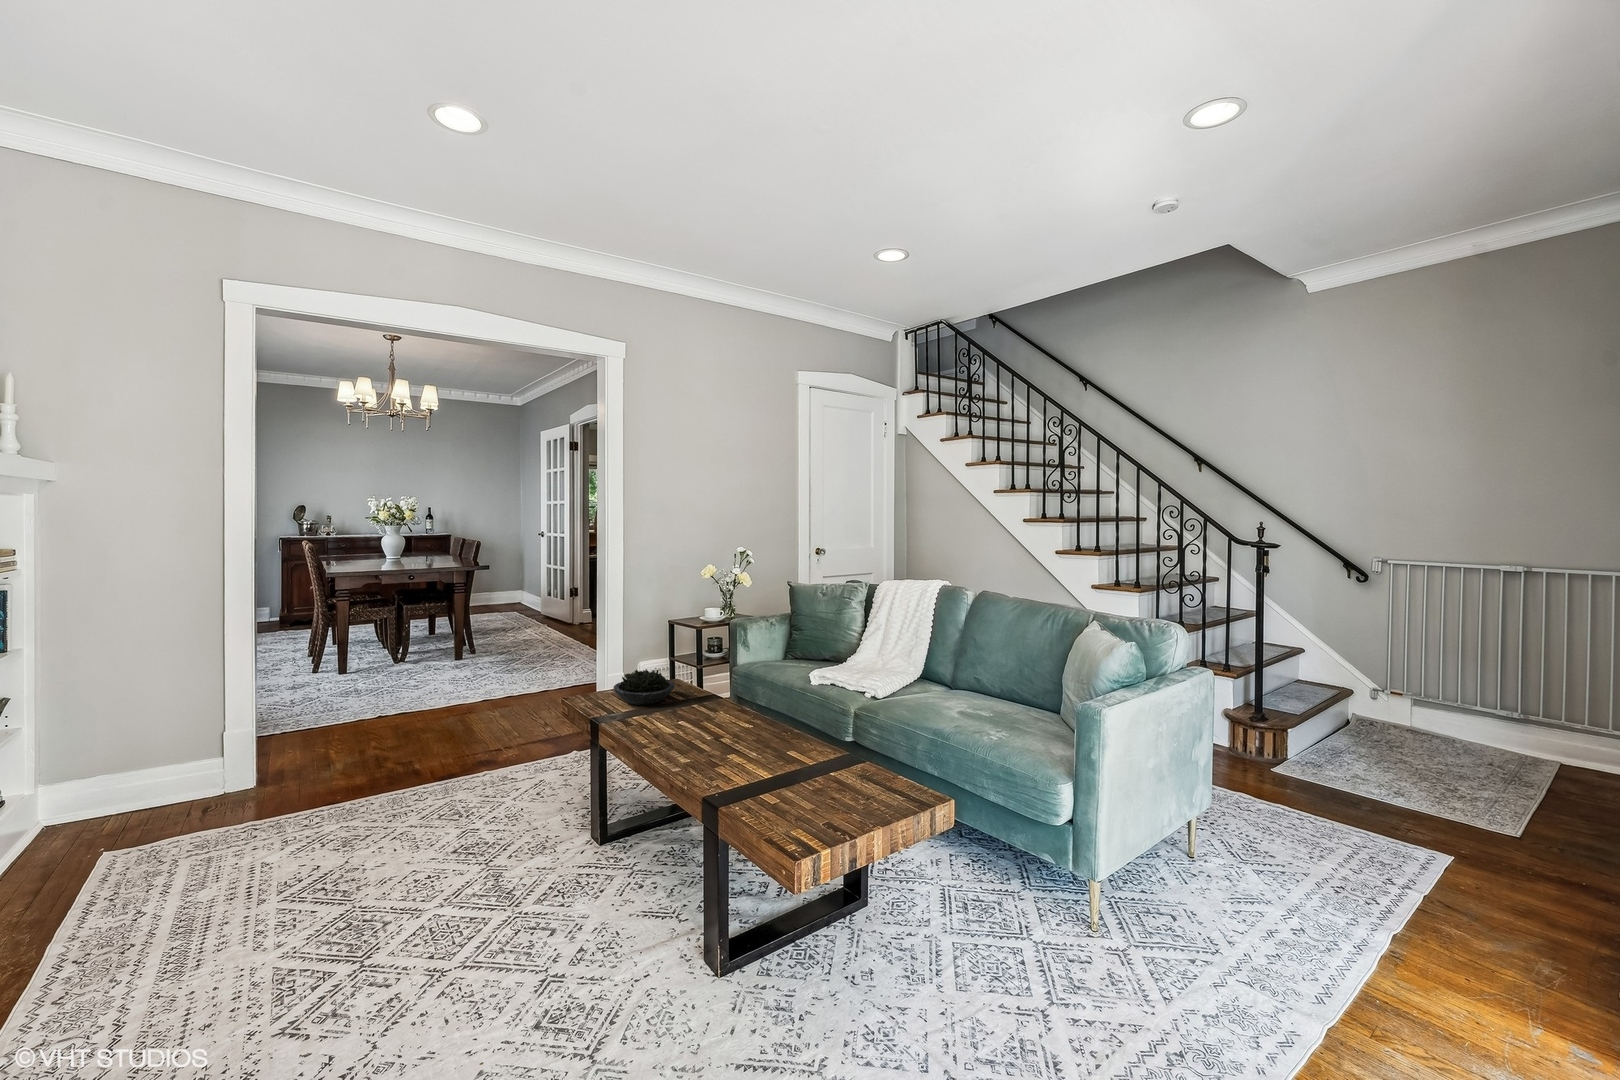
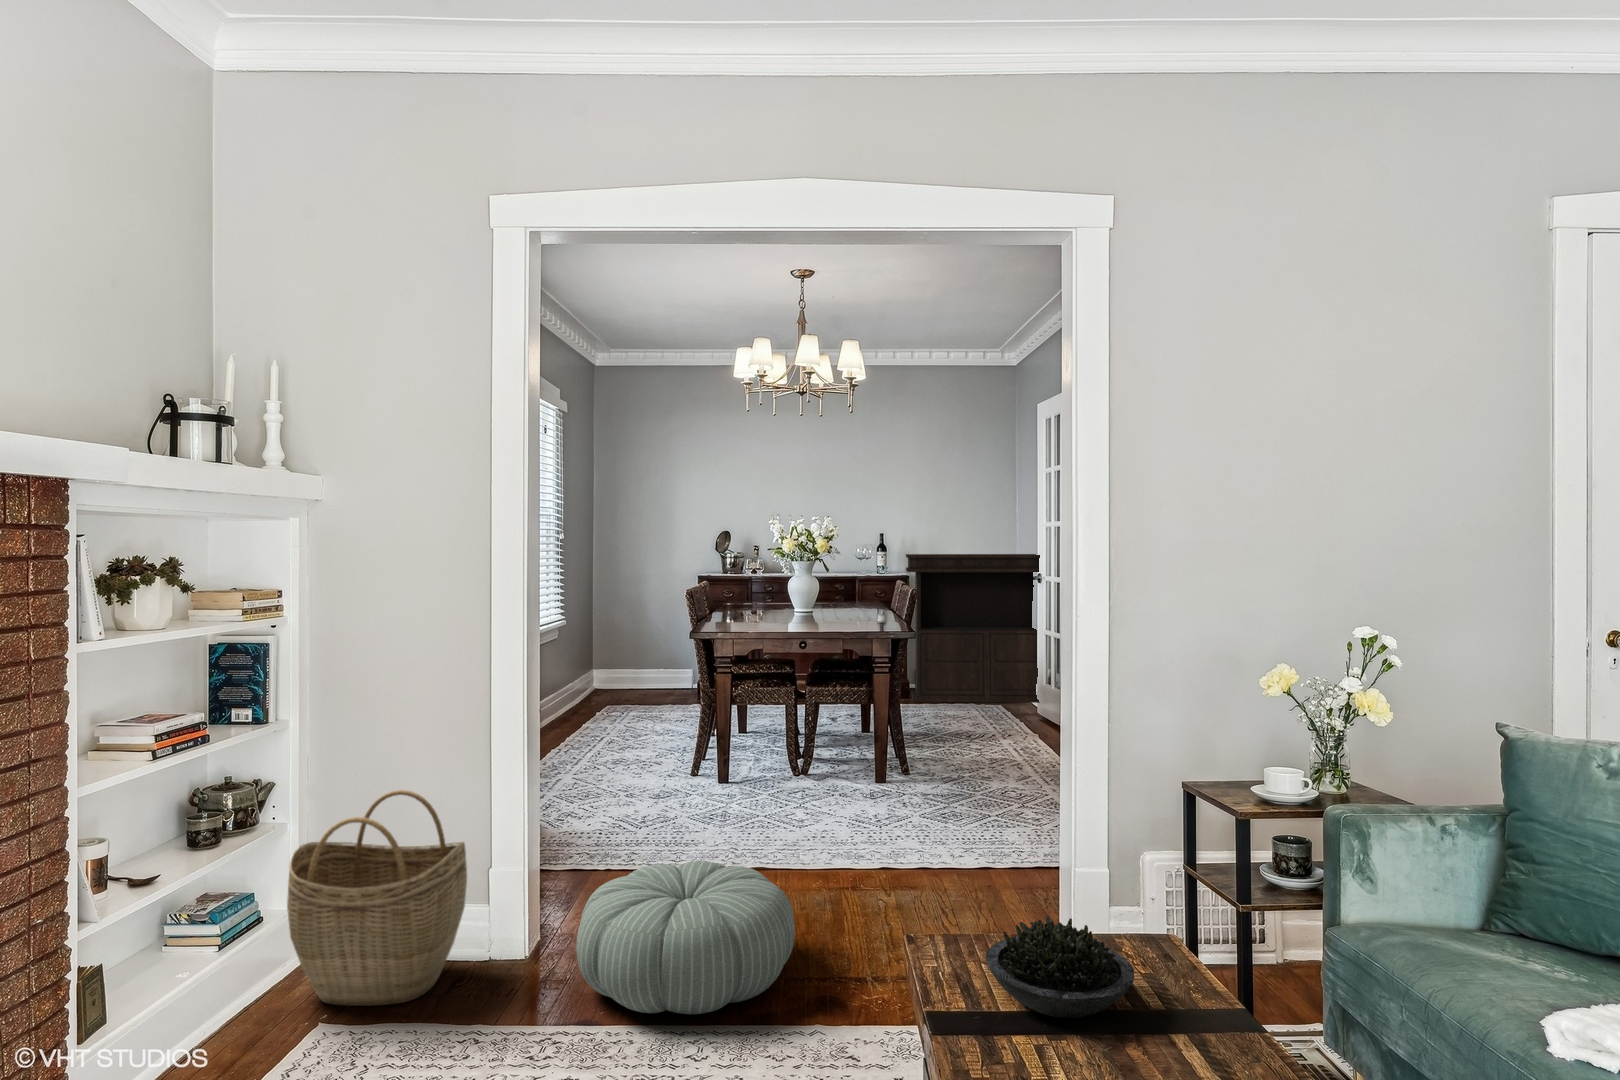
console table: none [448,517,560,616] -> present [906,554,1040,703]
woven basket: none [47,685,216,842] -> present [287,790,467,1006]
pouf: none [312,701,466,786] -> present [576,861,795,1014]

